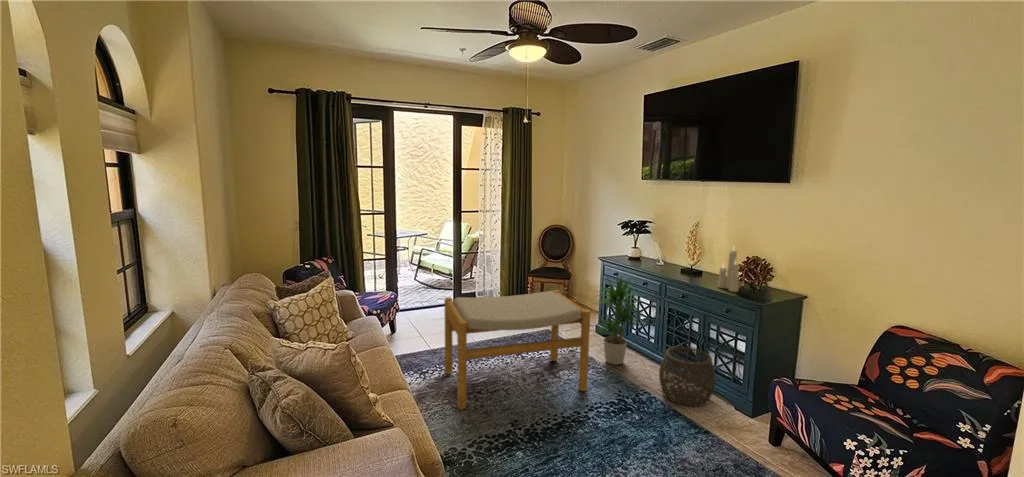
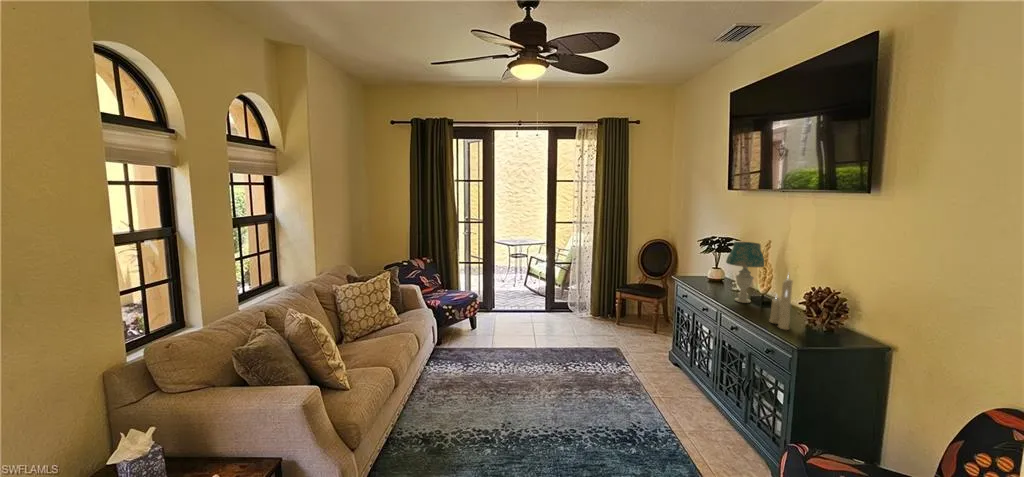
table lamp: none [663,222,695,274] -> present [726,242,764,303]
potted plant: present [597,277,639,365] -> none [636,295,699,394]
footstool: present [444,290,590,409] -> none [473,300,609,412]
woven basket: present [659,347,716,407] -> none [681,383,749,456]

